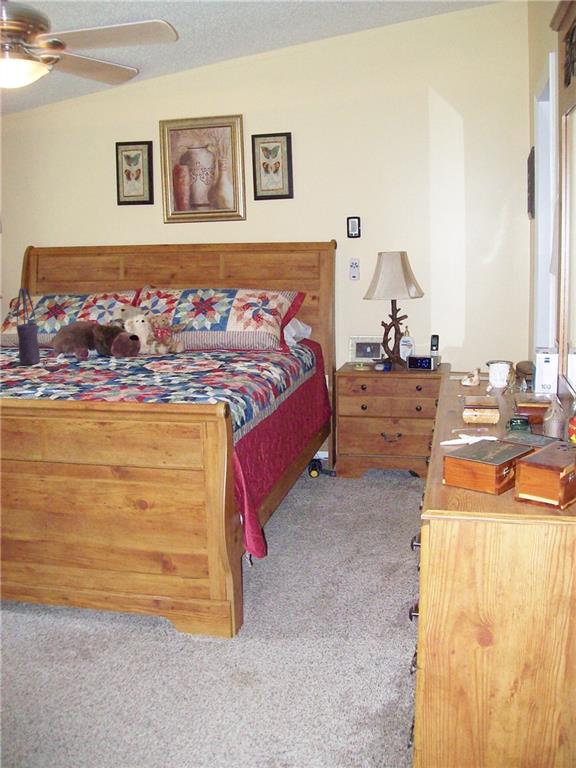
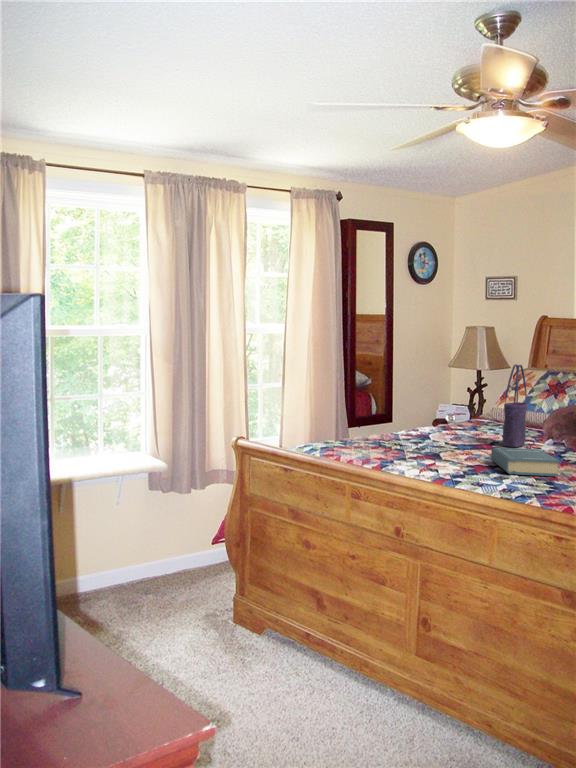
hardback book: none [16,360,82,384] -> present [491,447,559,476]

